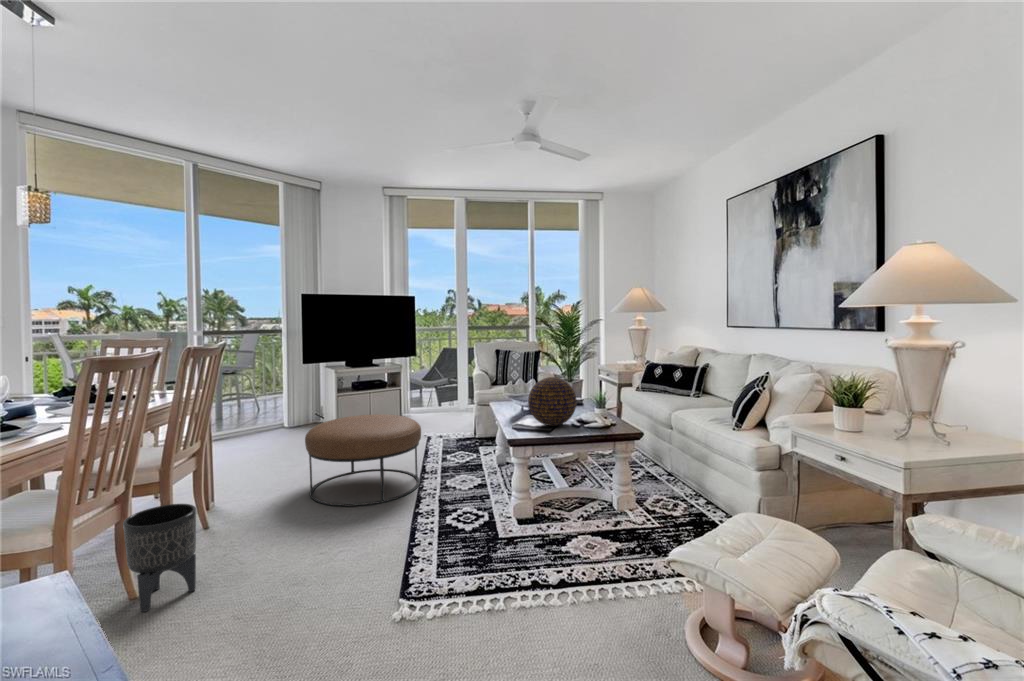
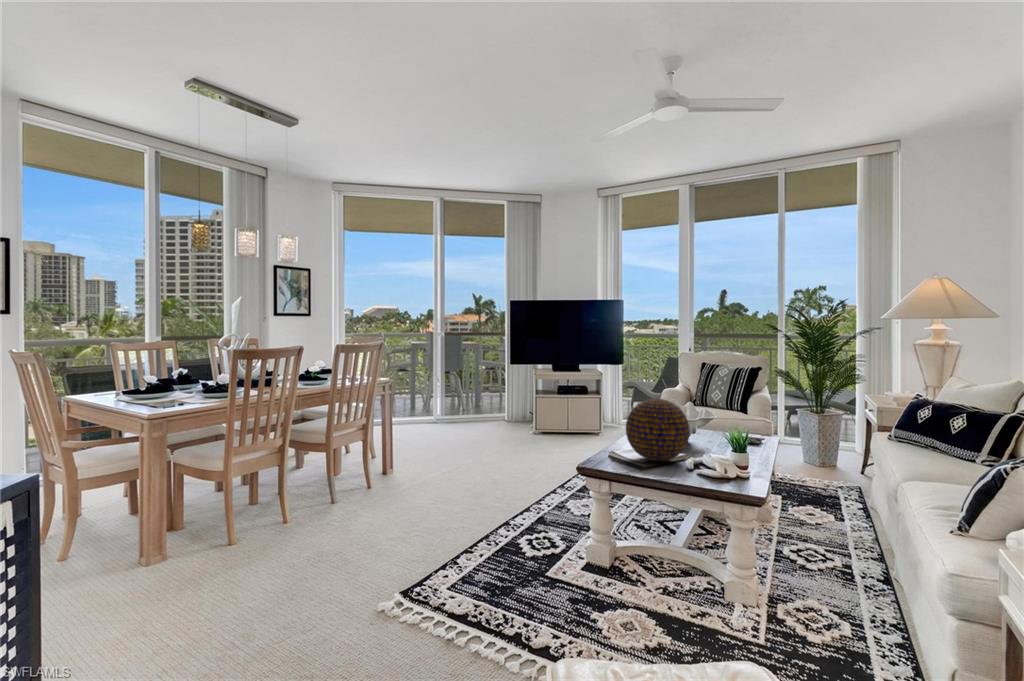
ottoman: present [305,414,421,506] -> none [441,416,553,506]
planter: present [123,504,196,612] -> none [251,460,302,537]

